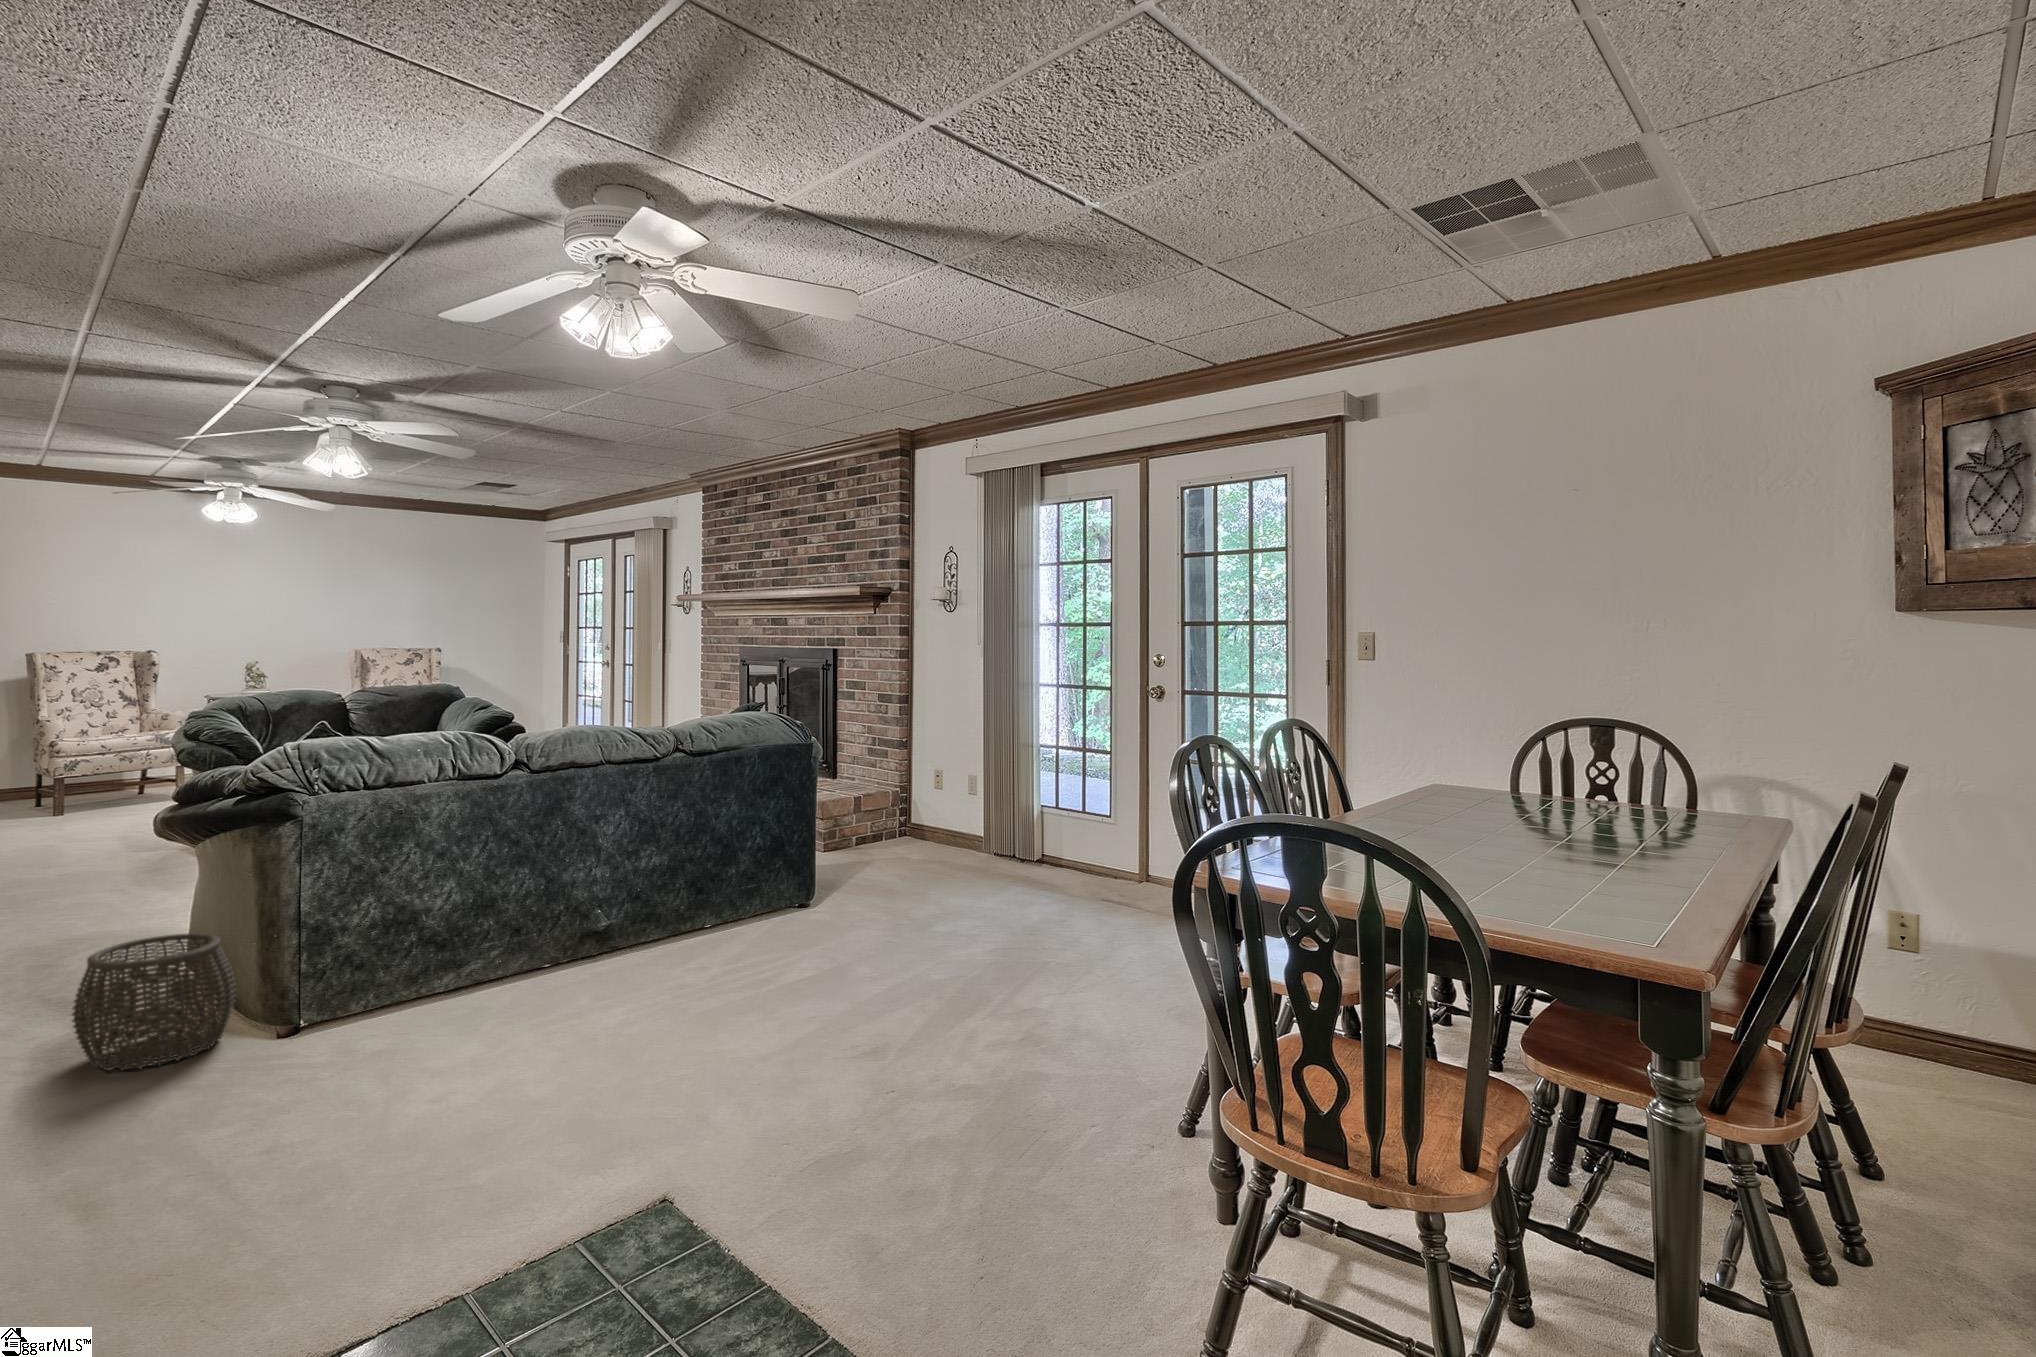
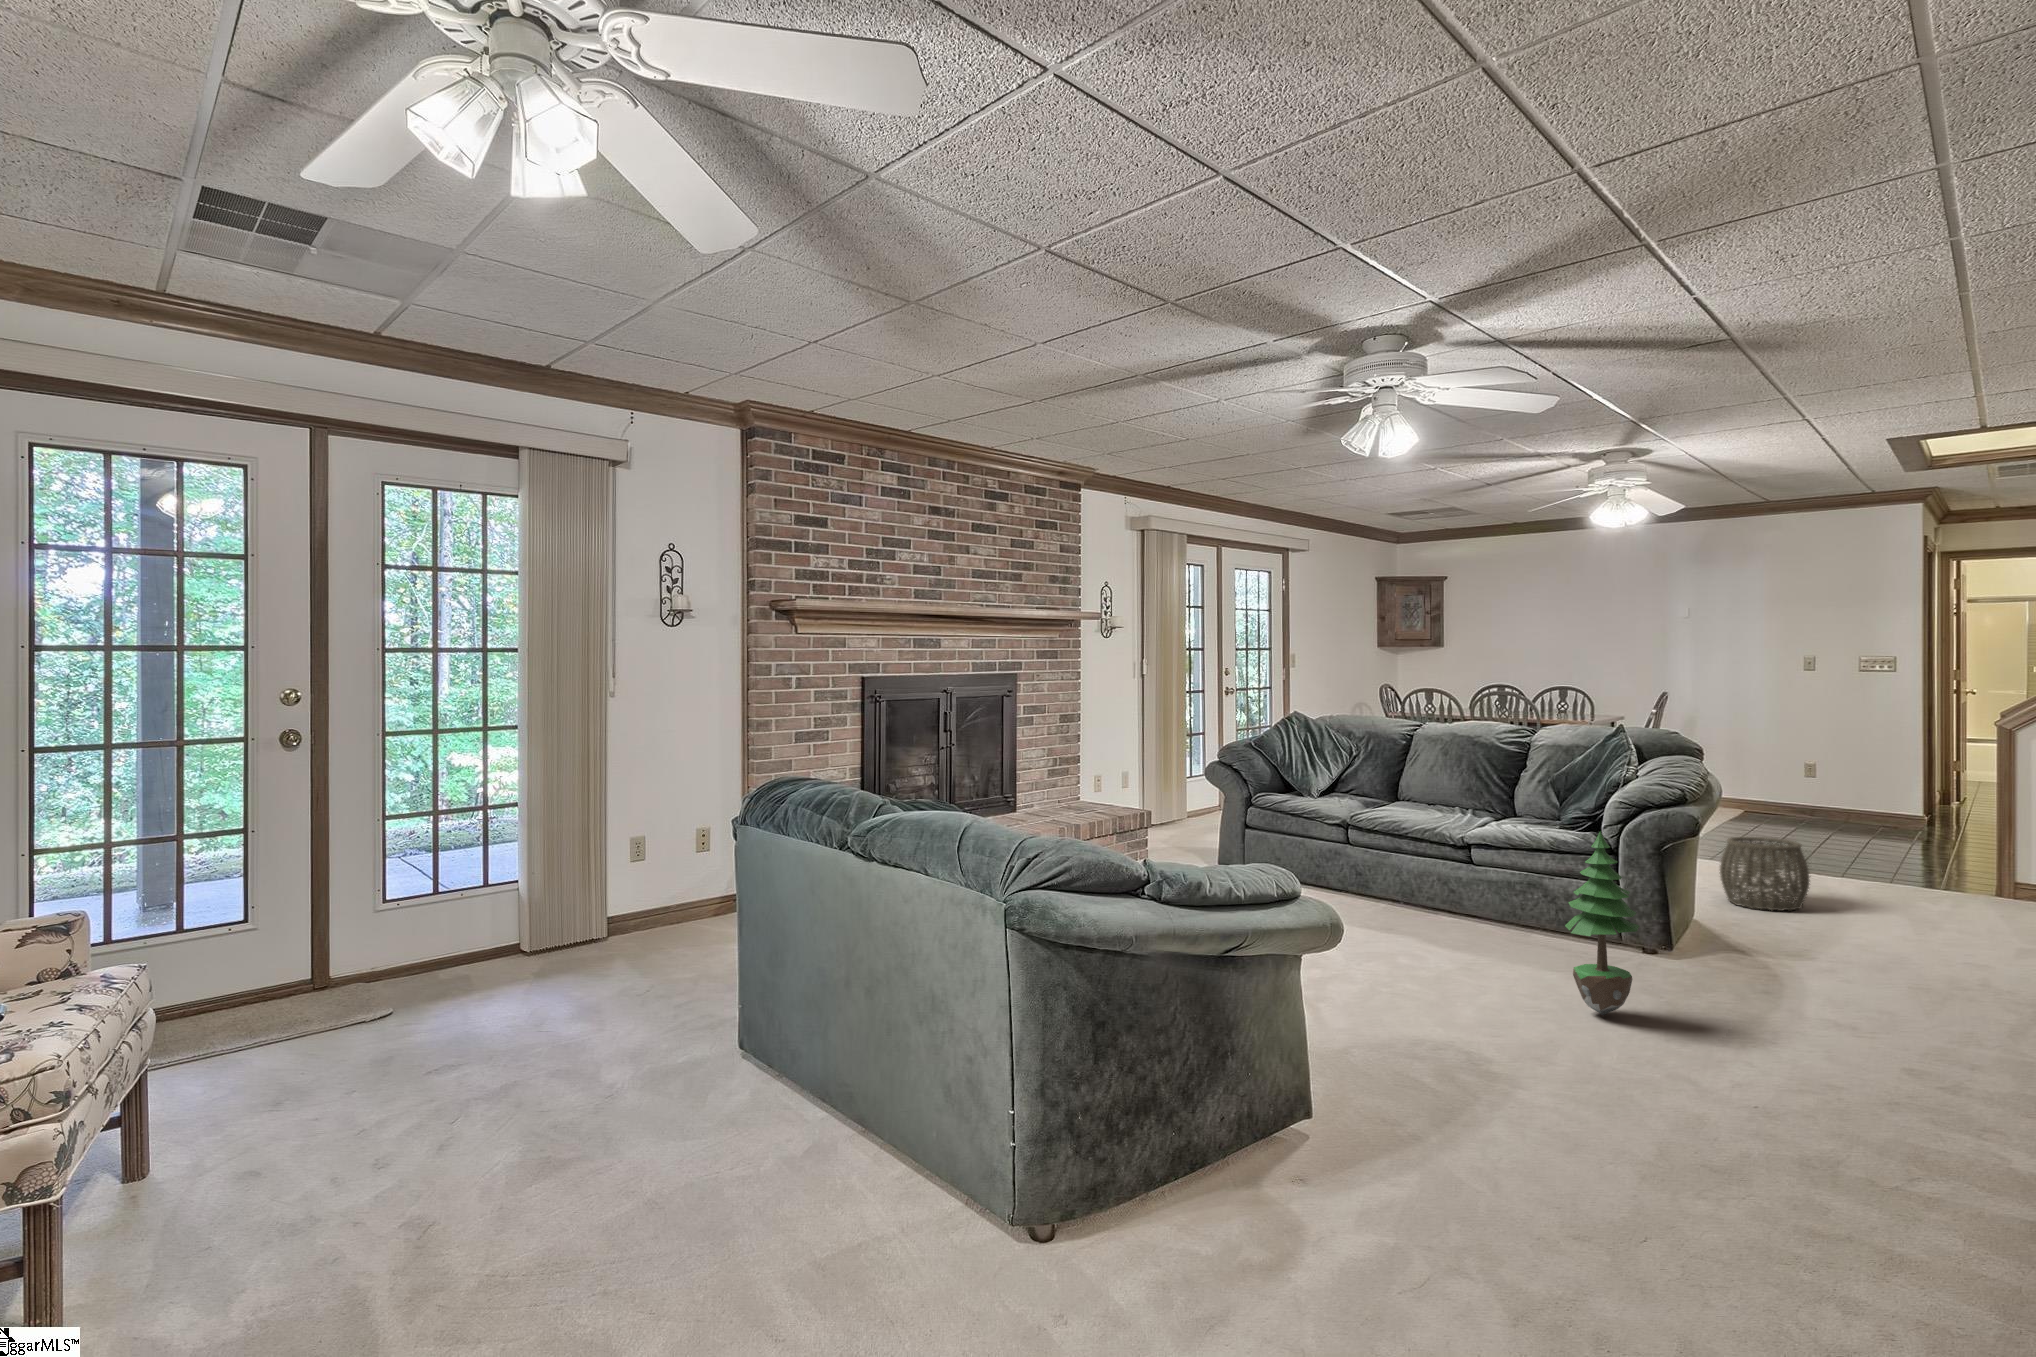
potted tree: none [84,769,151,904] -> present [1565,832,1639,1015]

